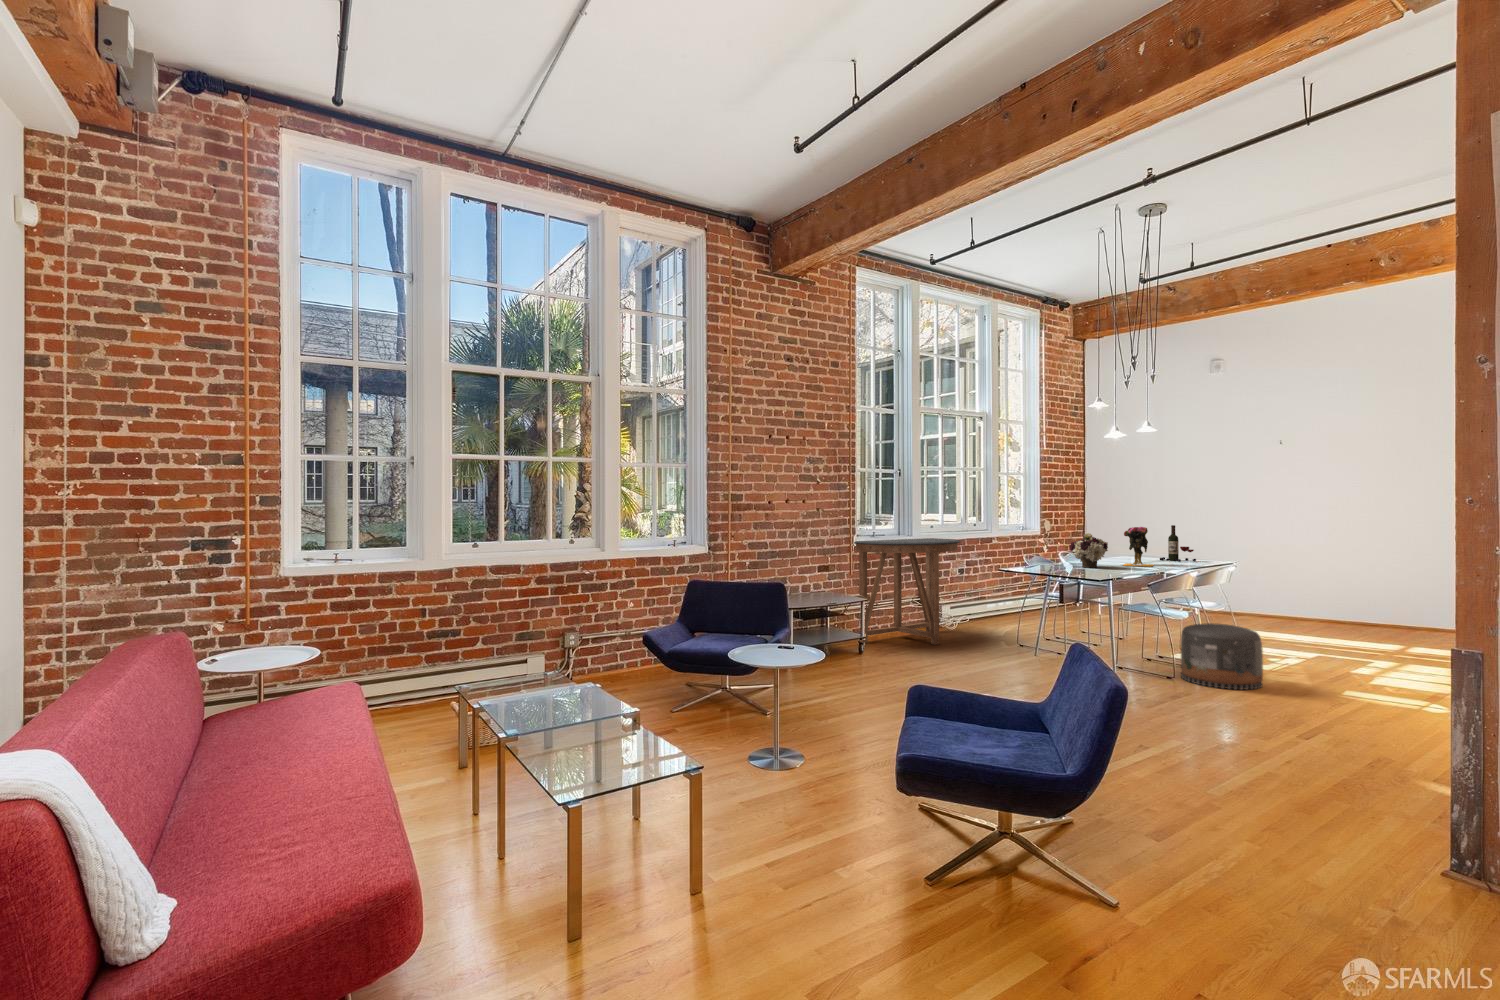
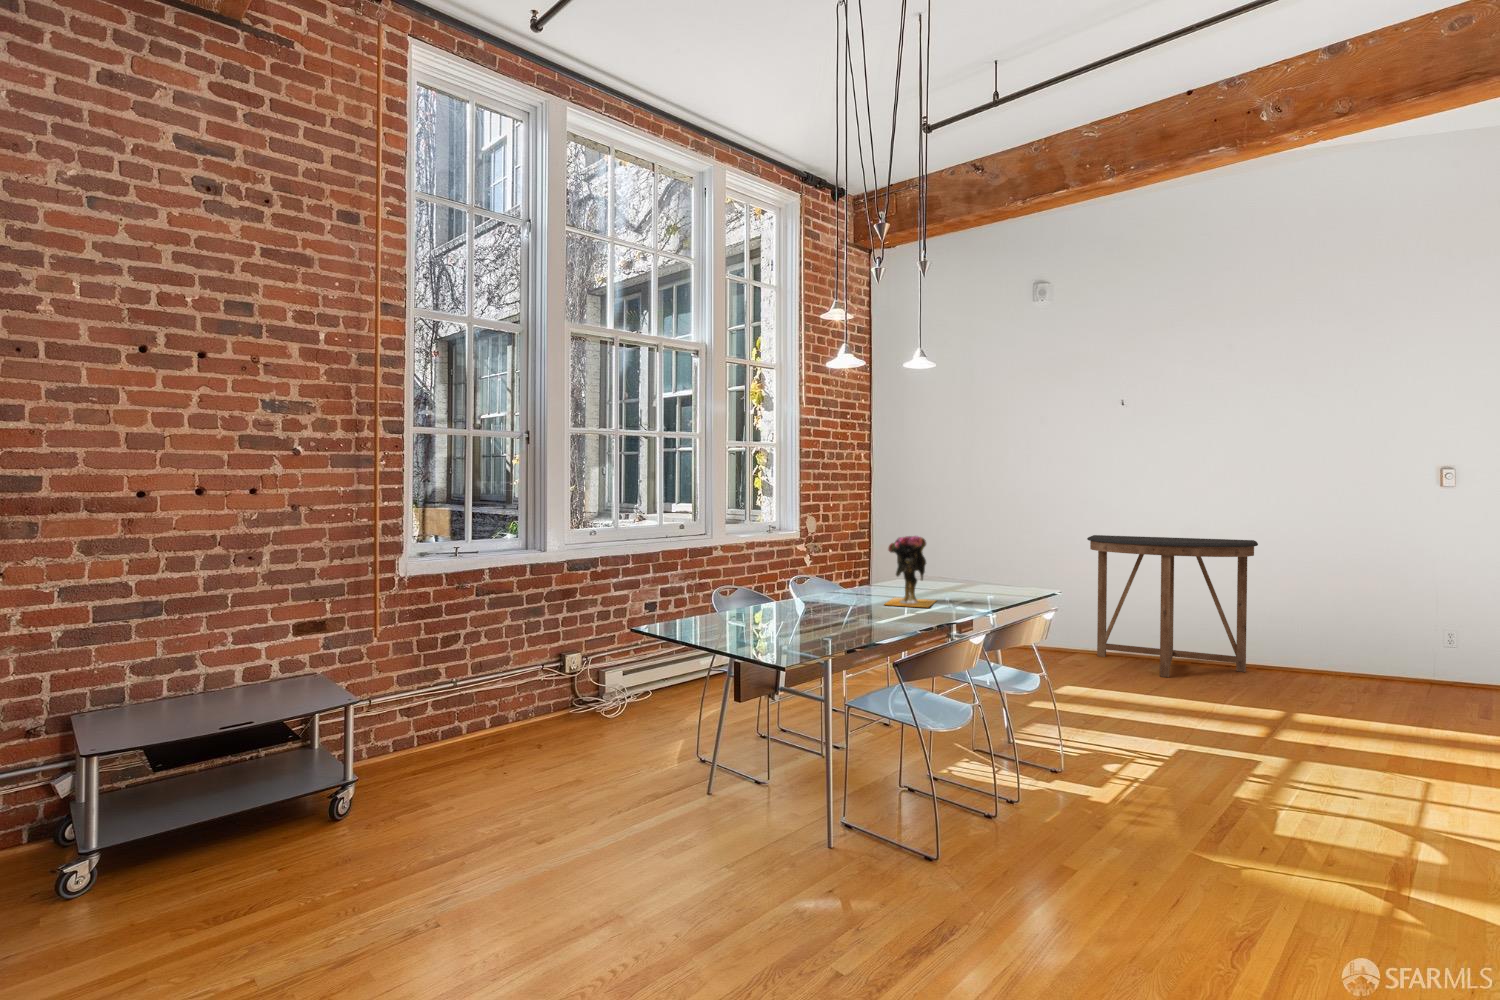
wine bottle: present [1160,525,1196,562] -> none [952,530,1005,592]
flower arrangement: present [1069,533,1108,568] -> none [791,549,854,614]
console table: present [854,538,960,645] -> present [1087,535,1258,677]
pouf: present [1181,623,1263,690] -> none [956,738,1105,898]

